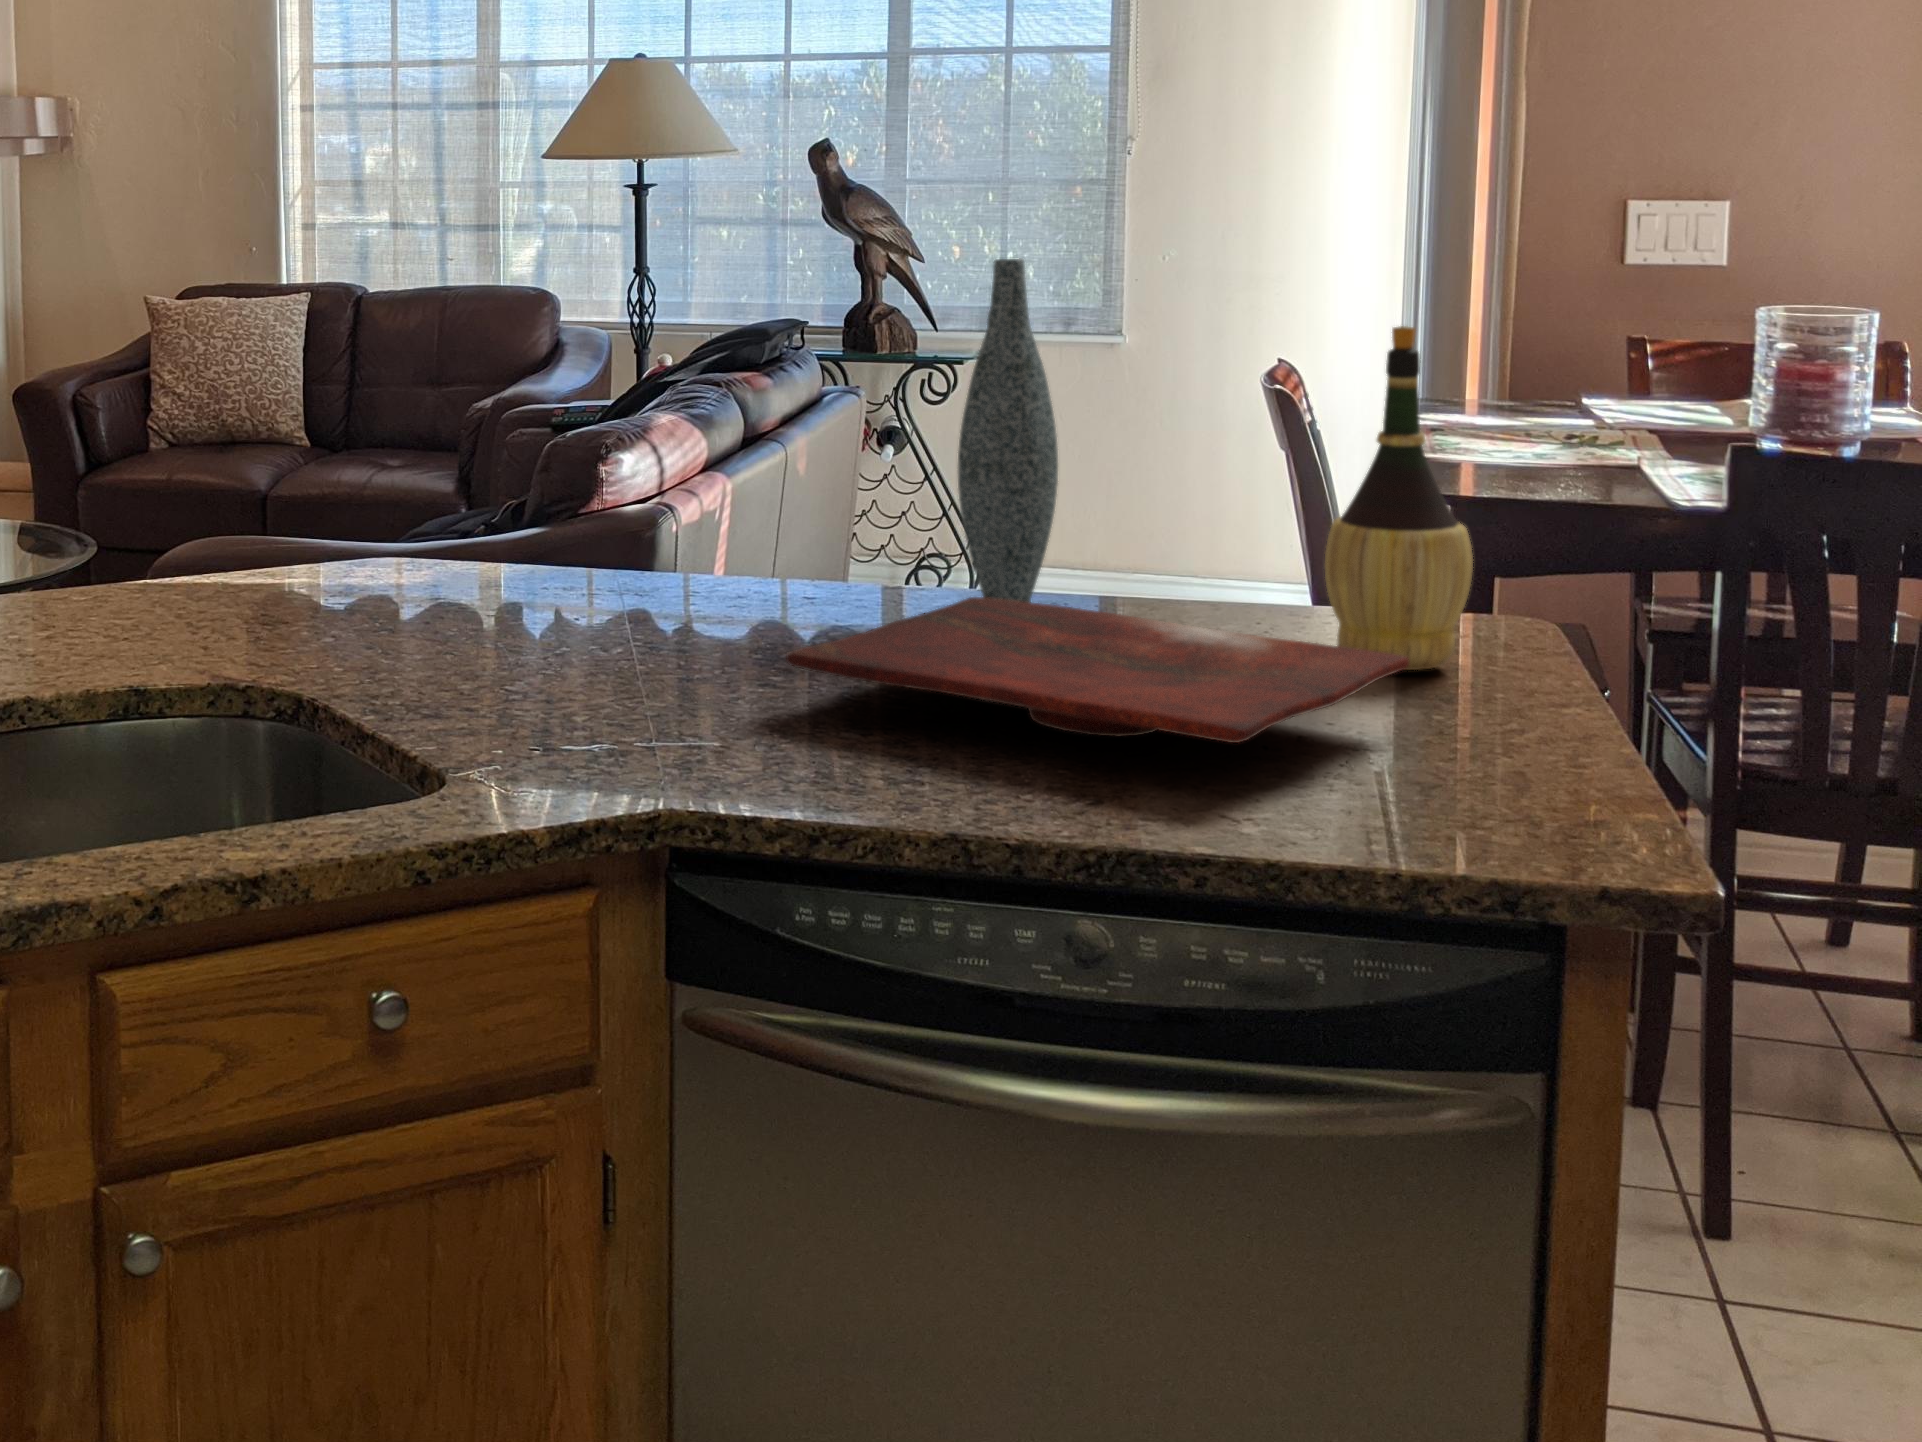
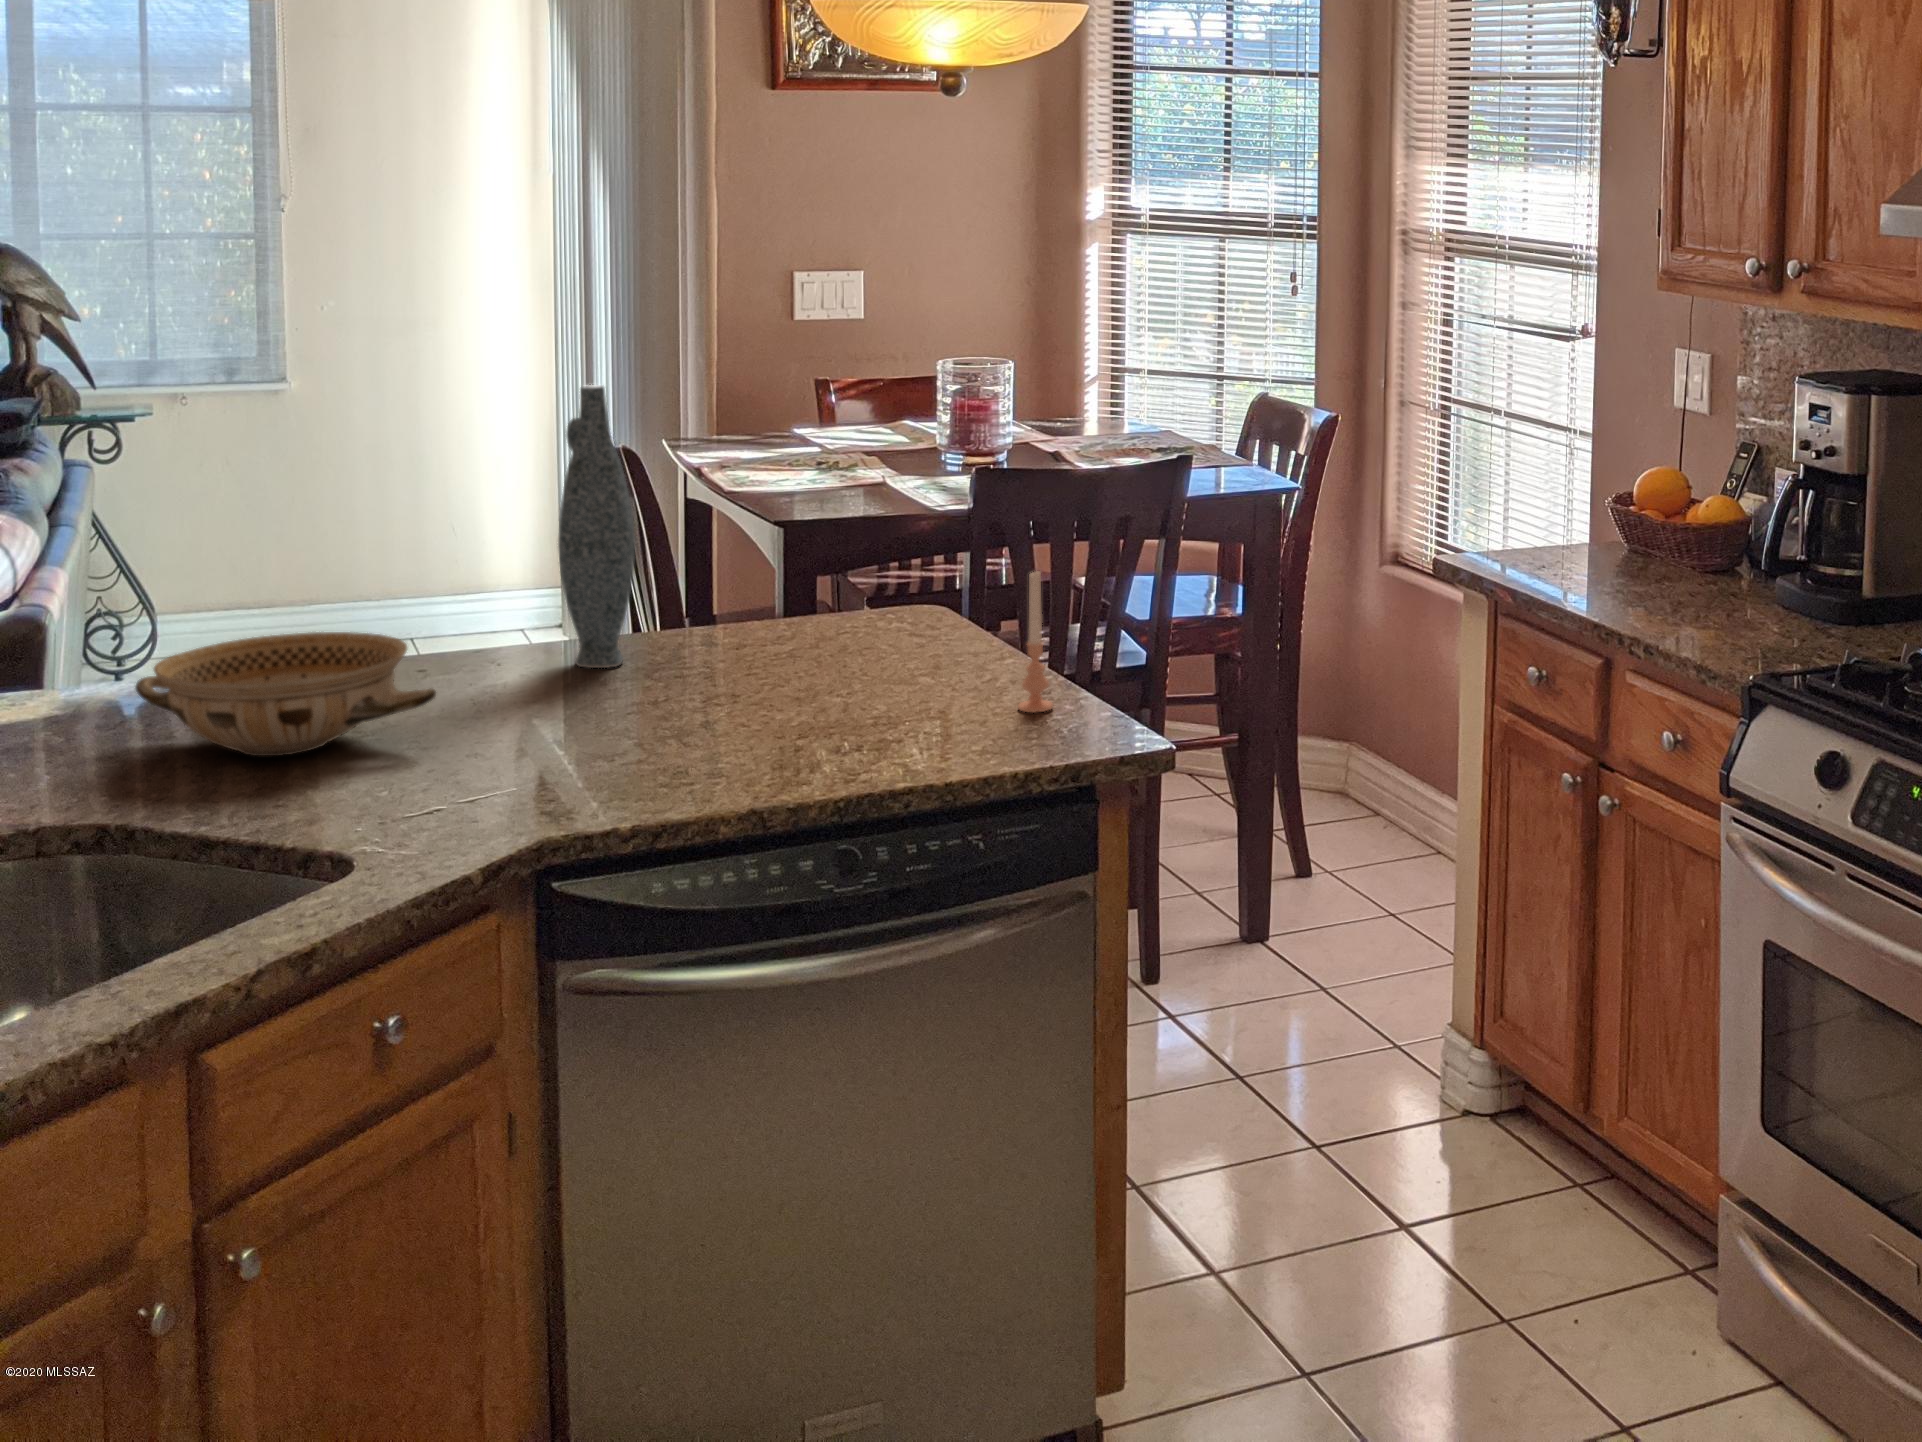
wine bottle: present [1325,326,1473,670] -> none [836,420,932,651]
ceramic bowl: none [444,528,714,664] -> present [136,632,436,756]
candle: none [1497,559,1560,790] -> present [1018,571,1053,712]
cutting board: present [786,597,1409,743] -> none [529,641,940,729]

